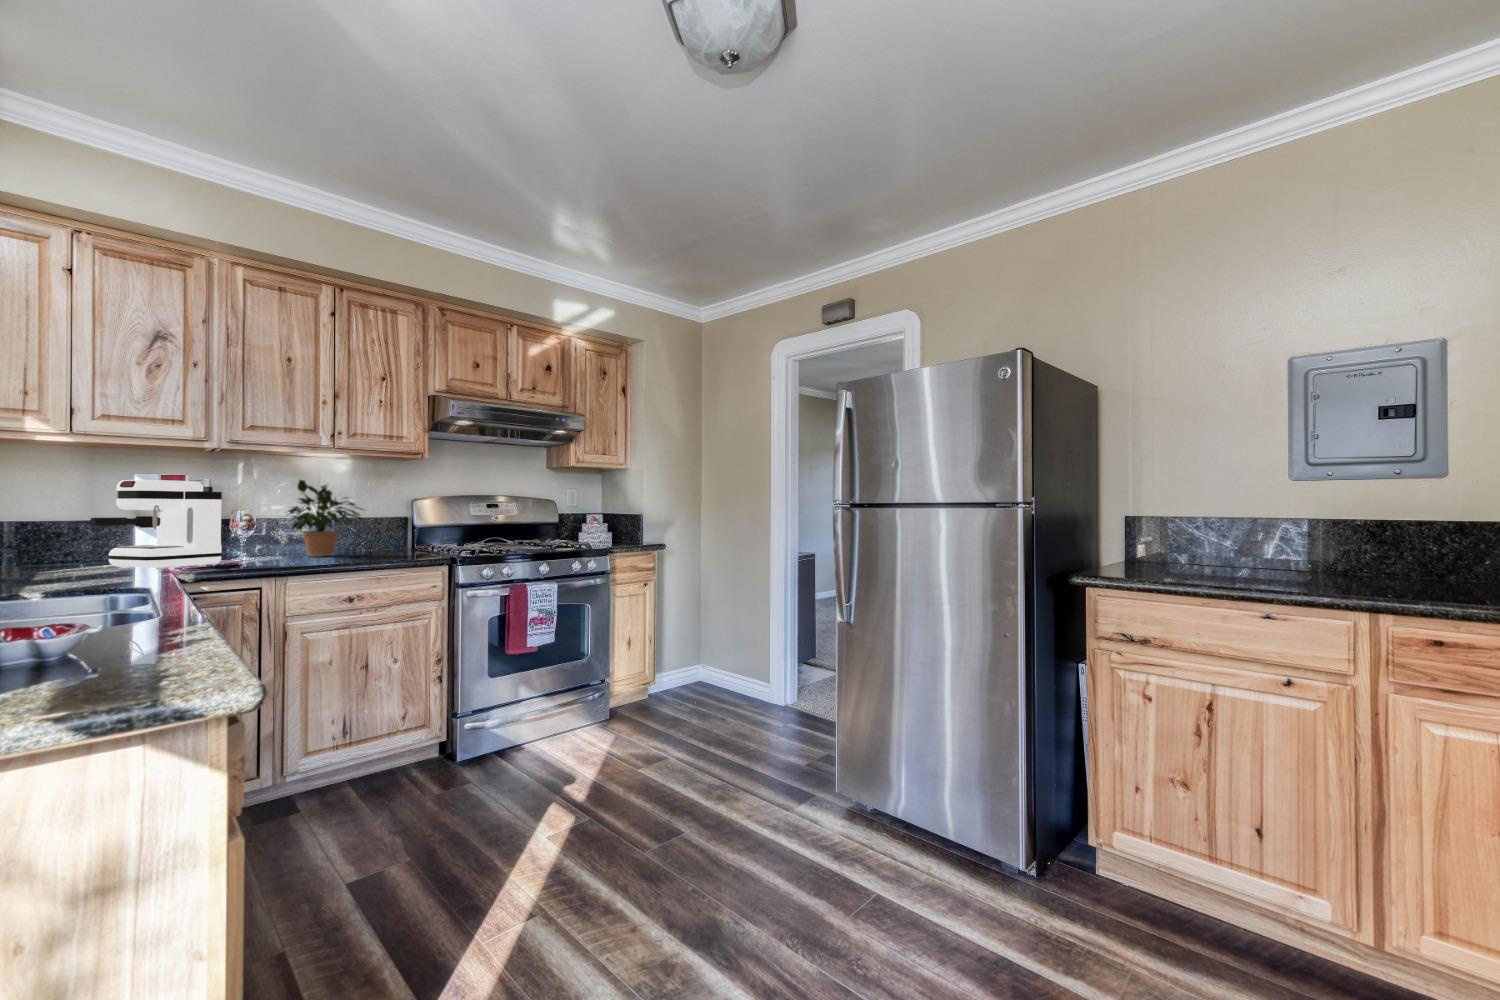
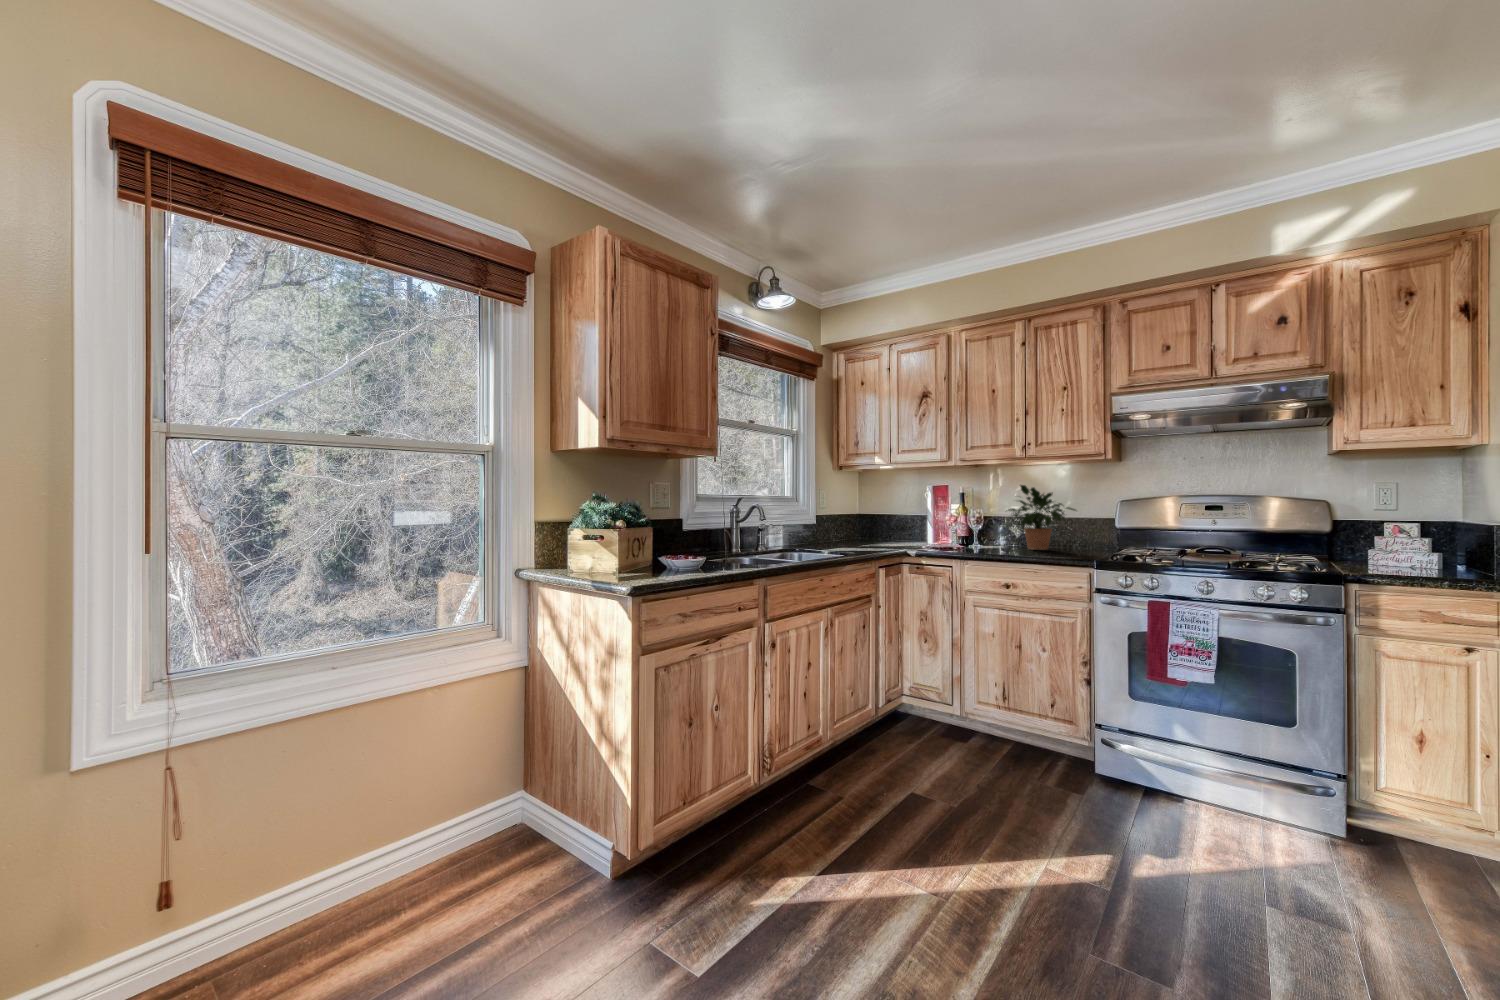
coffee maker: present [90,480,222,570] -> none [889,489,949,549]

